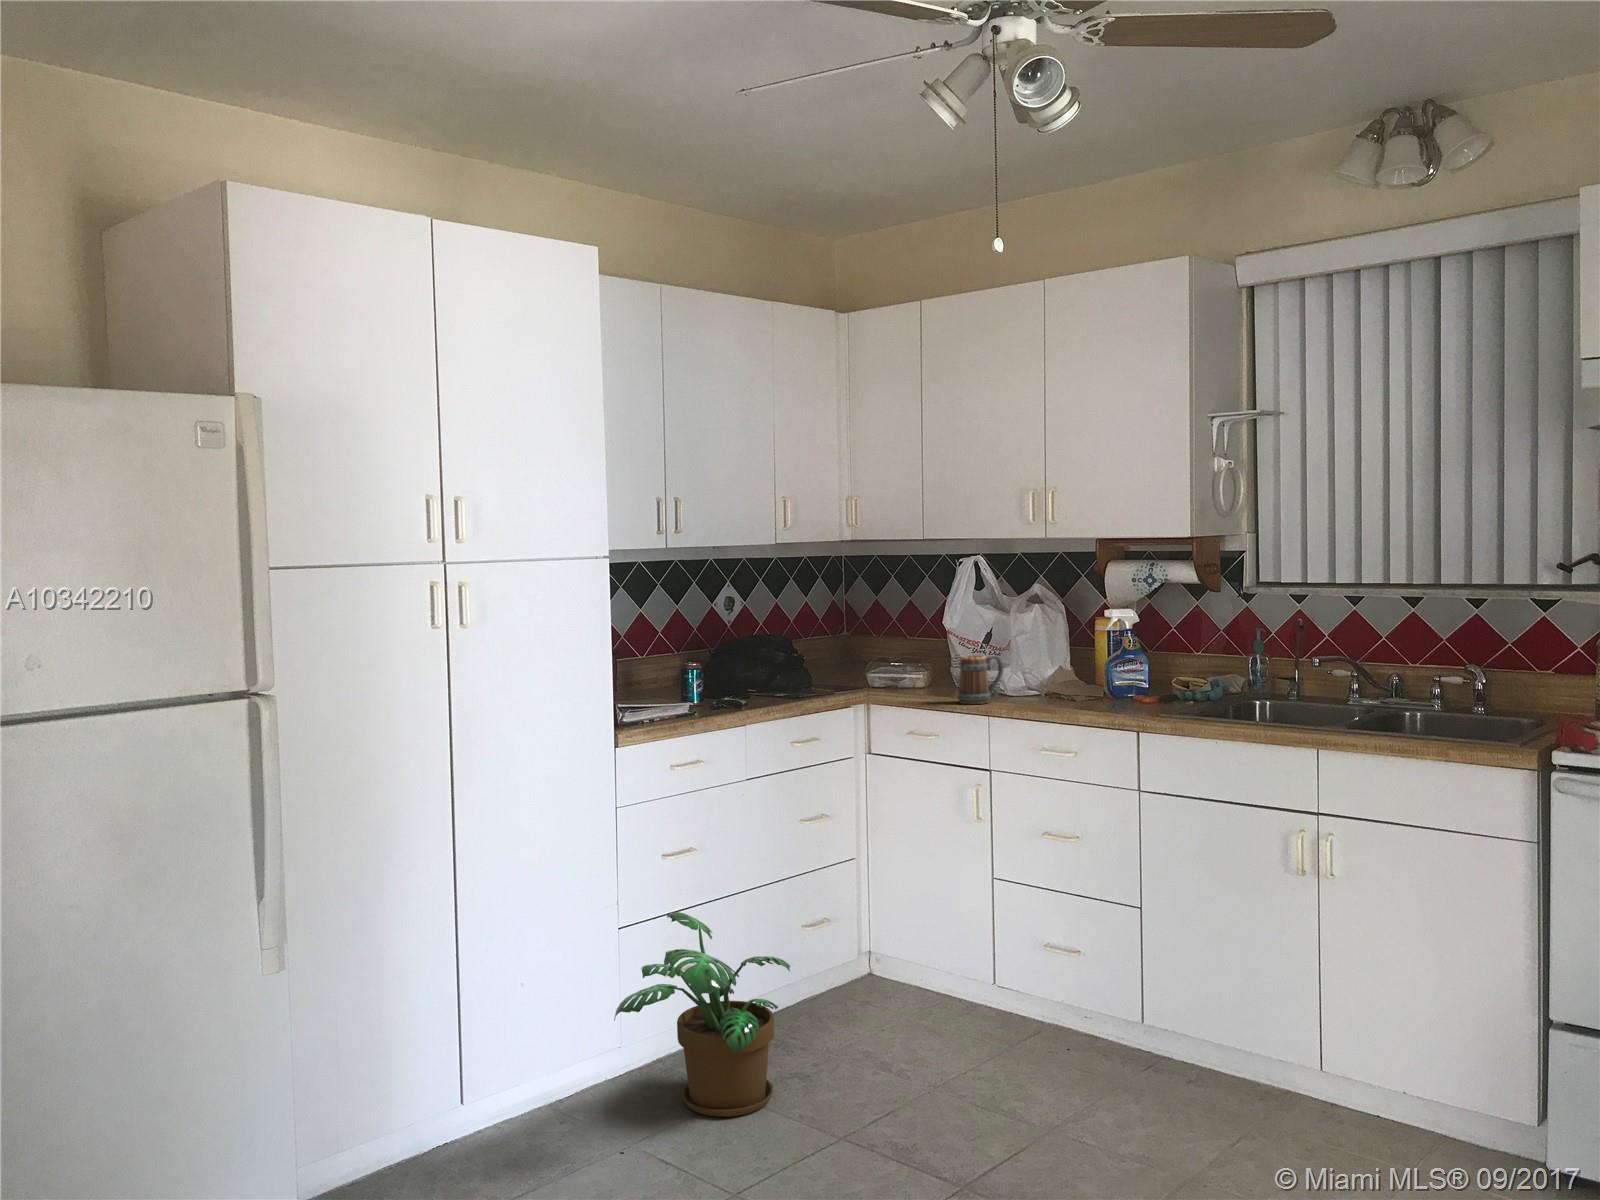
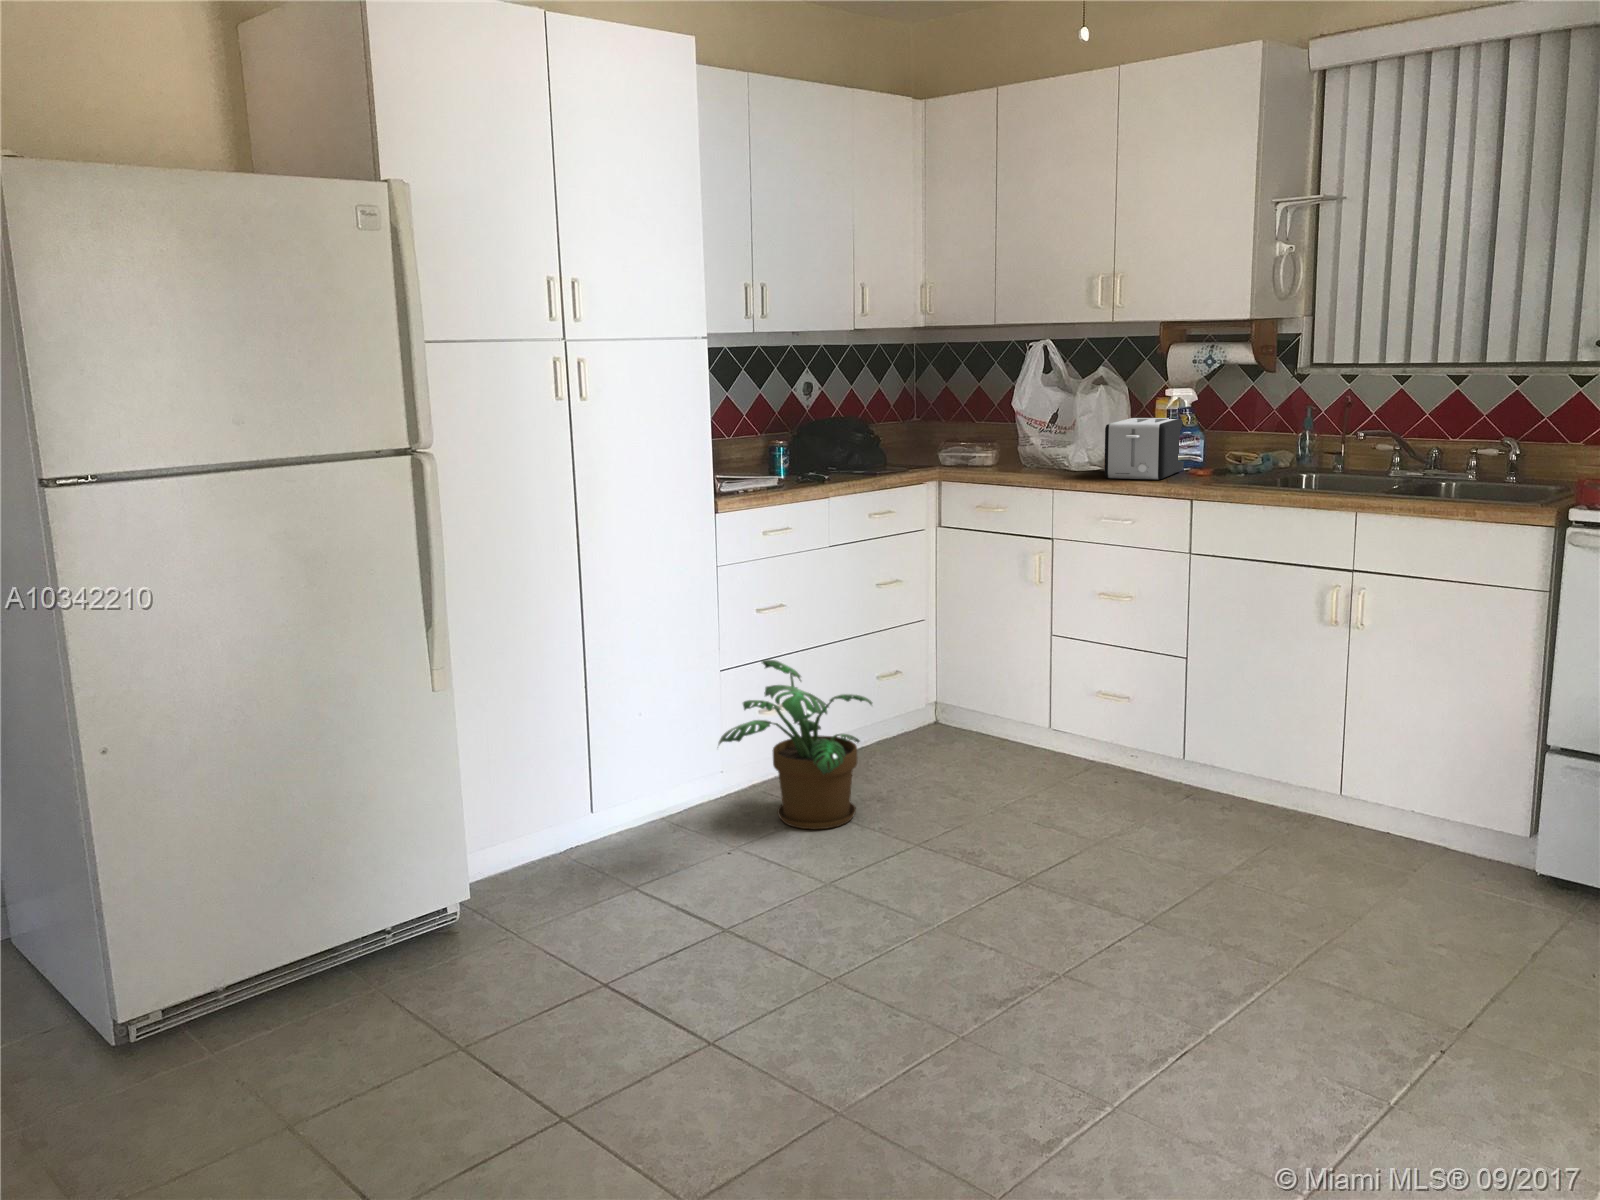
toaster: none [1042,639,1128,707] -> present [1104,418,1184,480]
mug: present [958,655,1003,704] -> none [1024,432,1068,477]

